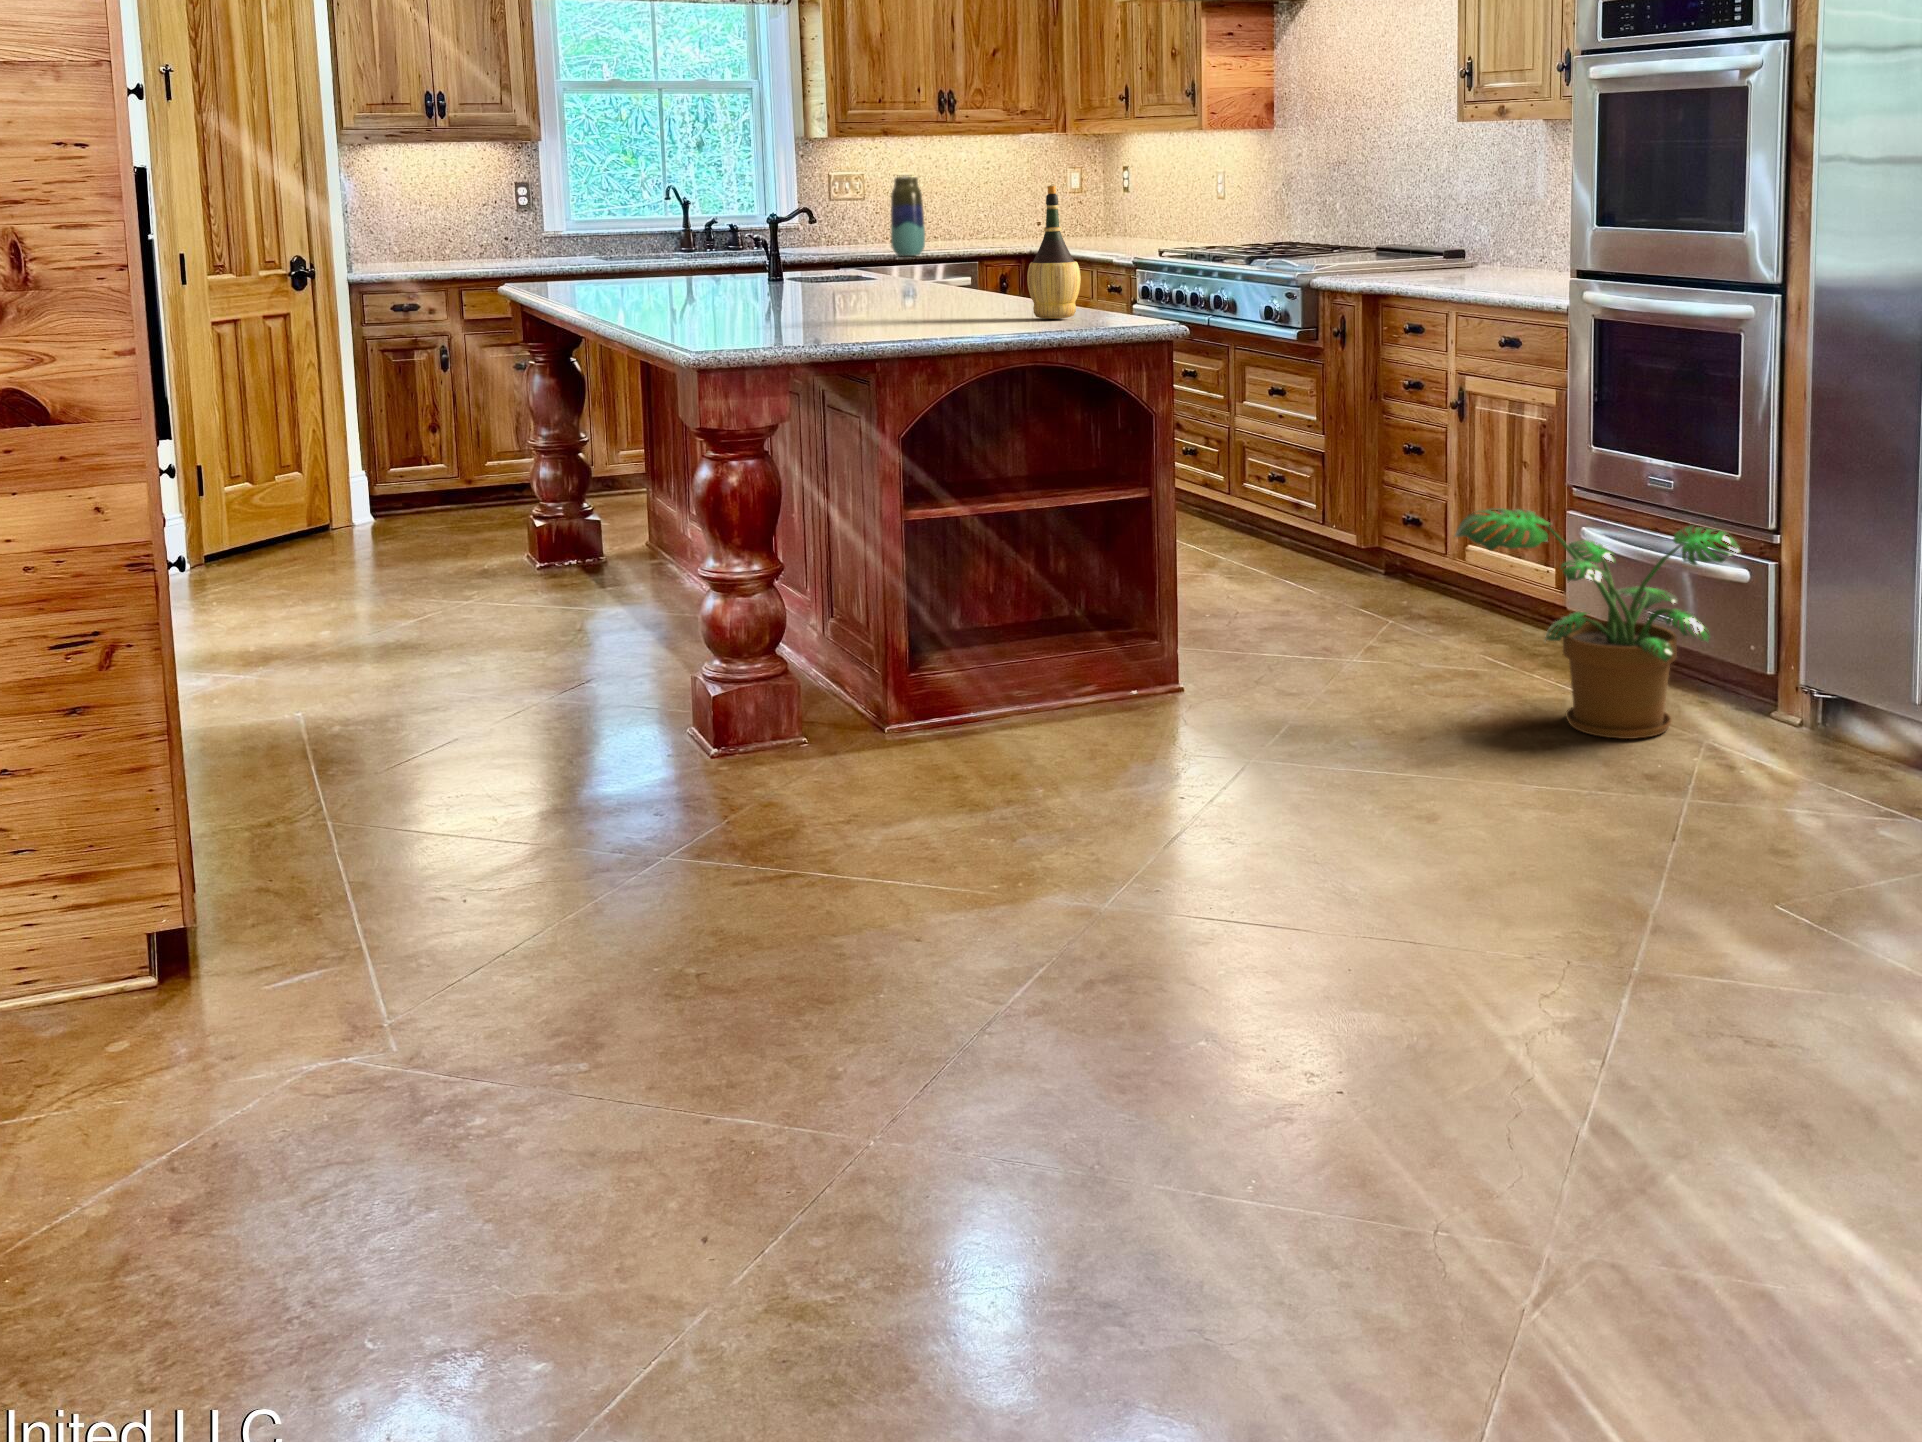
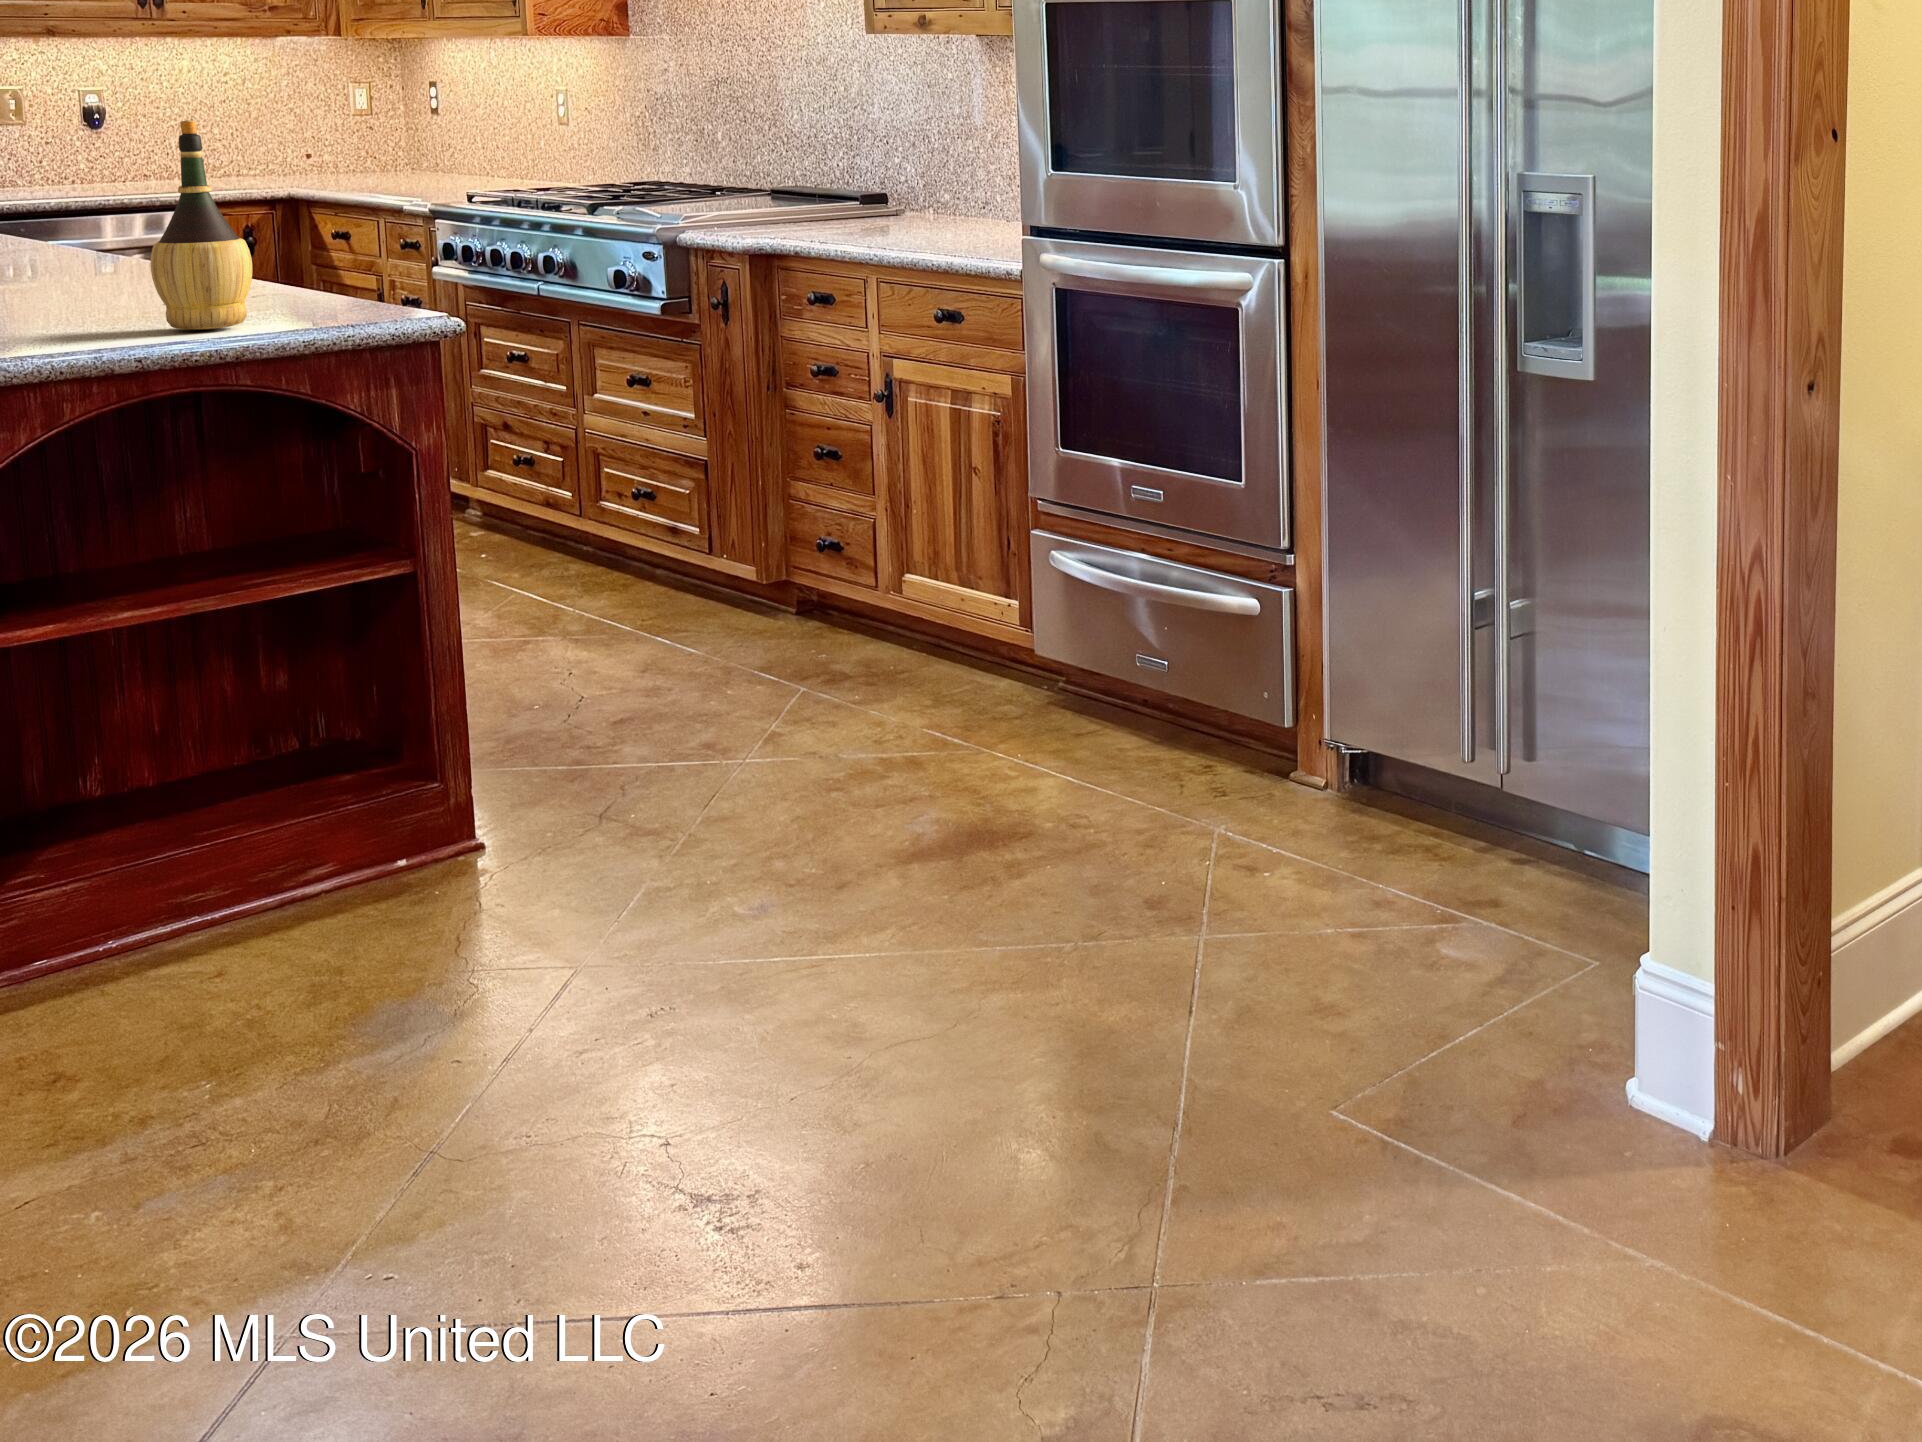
vase: present [891,177,925,256] -> none [55,97,118,208]
potted plant: present [1455,508,1740,739] -> none [874,551,1249,849]

